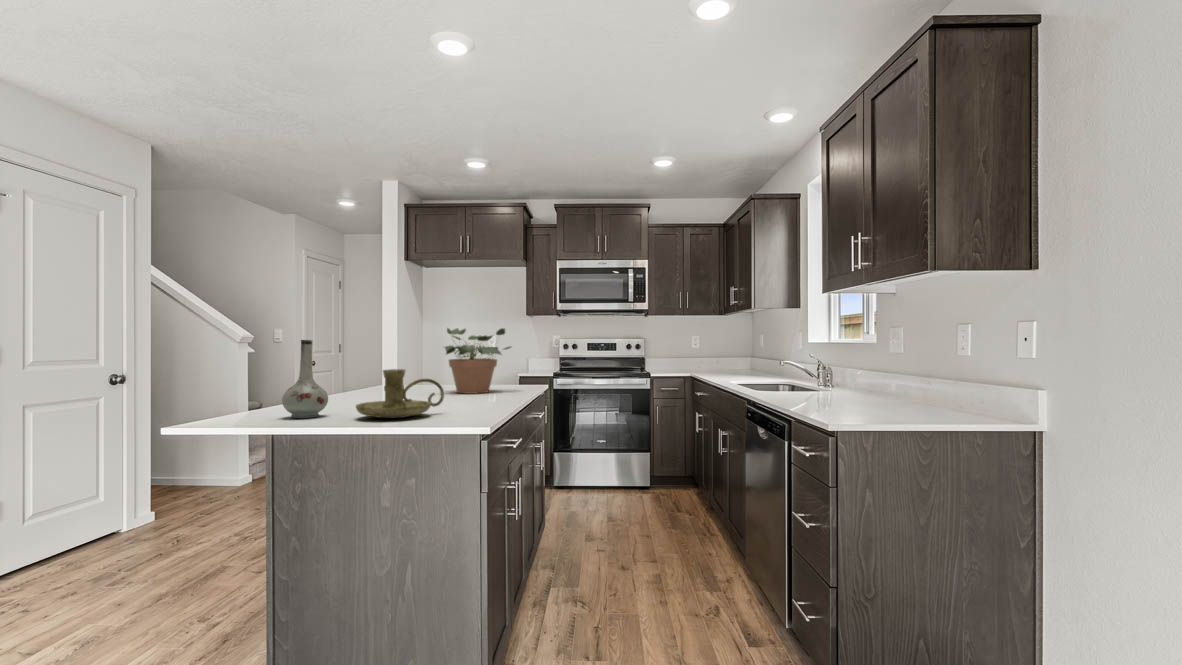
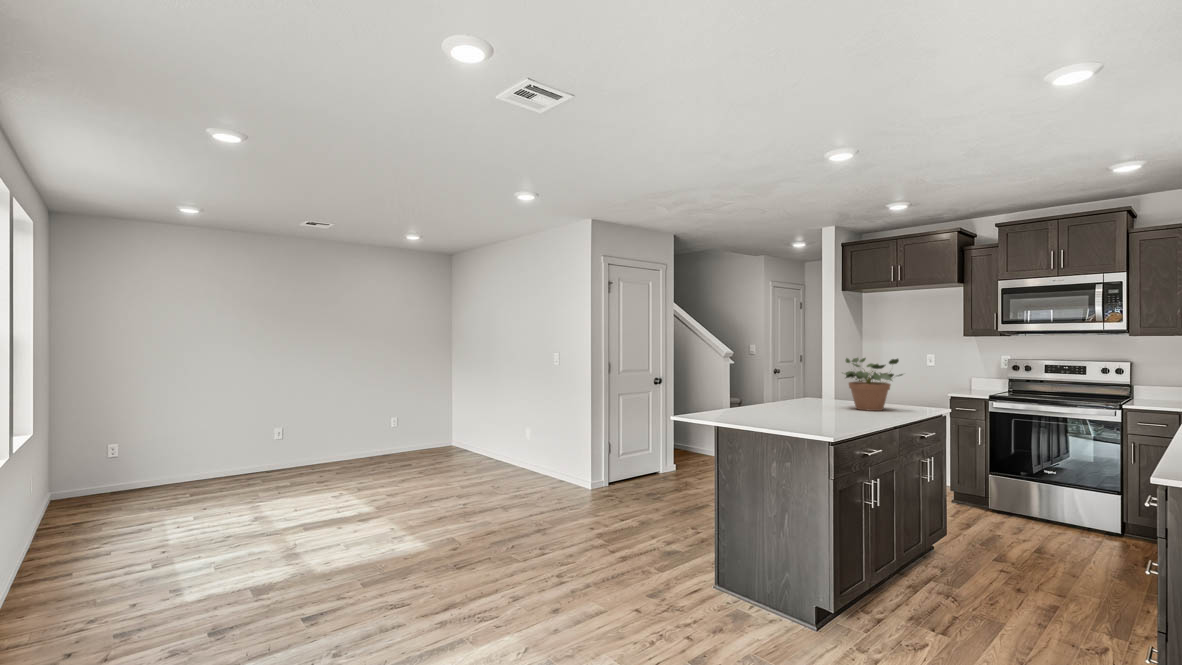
vase: present [282,340,328,418] -> none [720,371,746,418]
candle holder: present [356,369,444,418] -> none [757,392,817,424]

